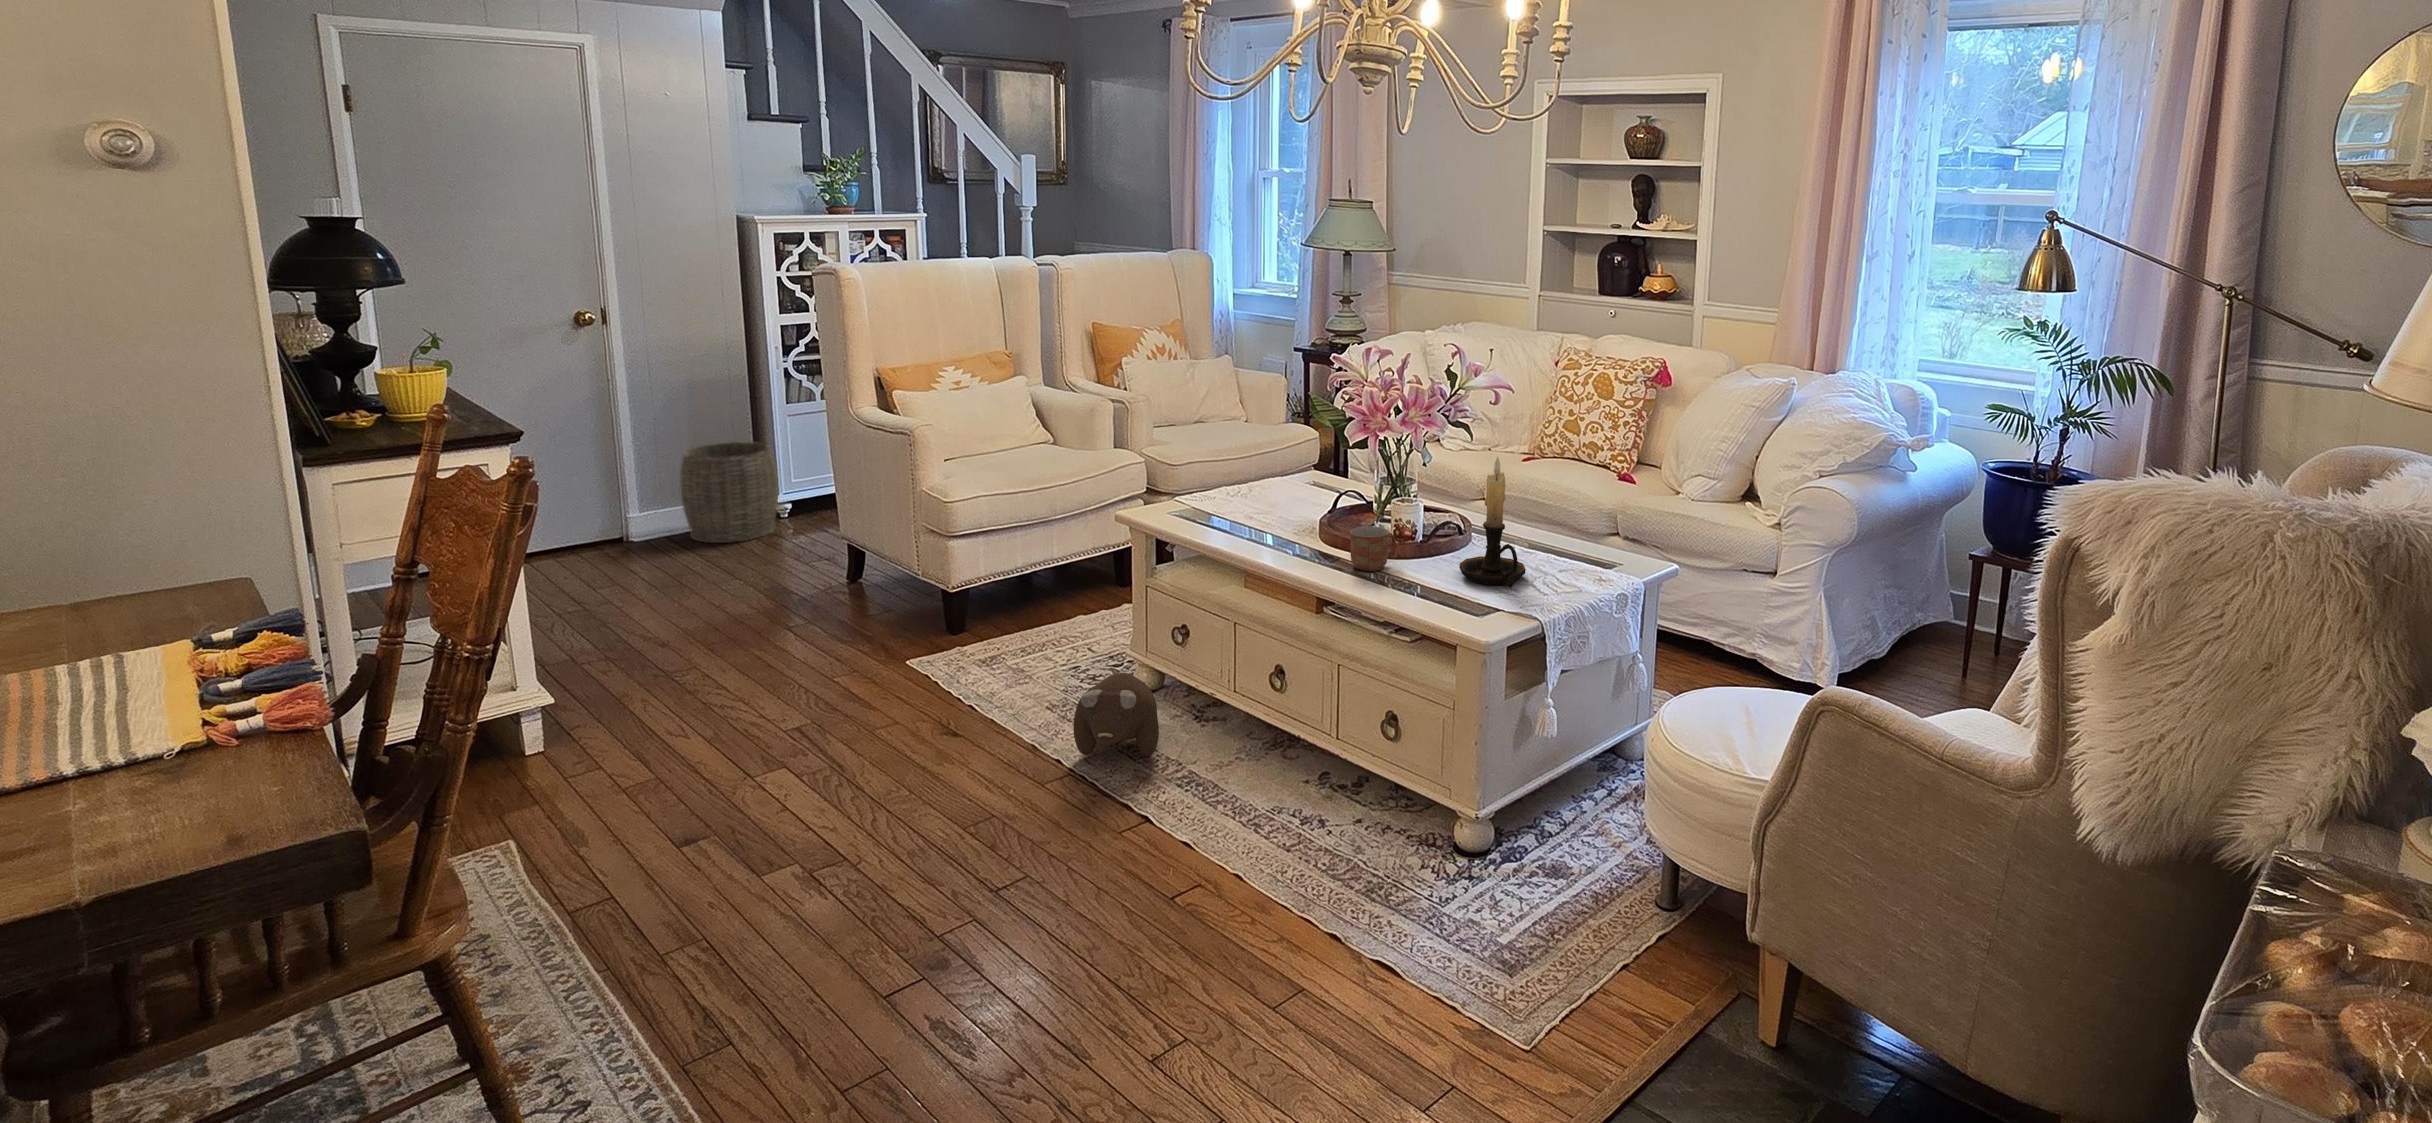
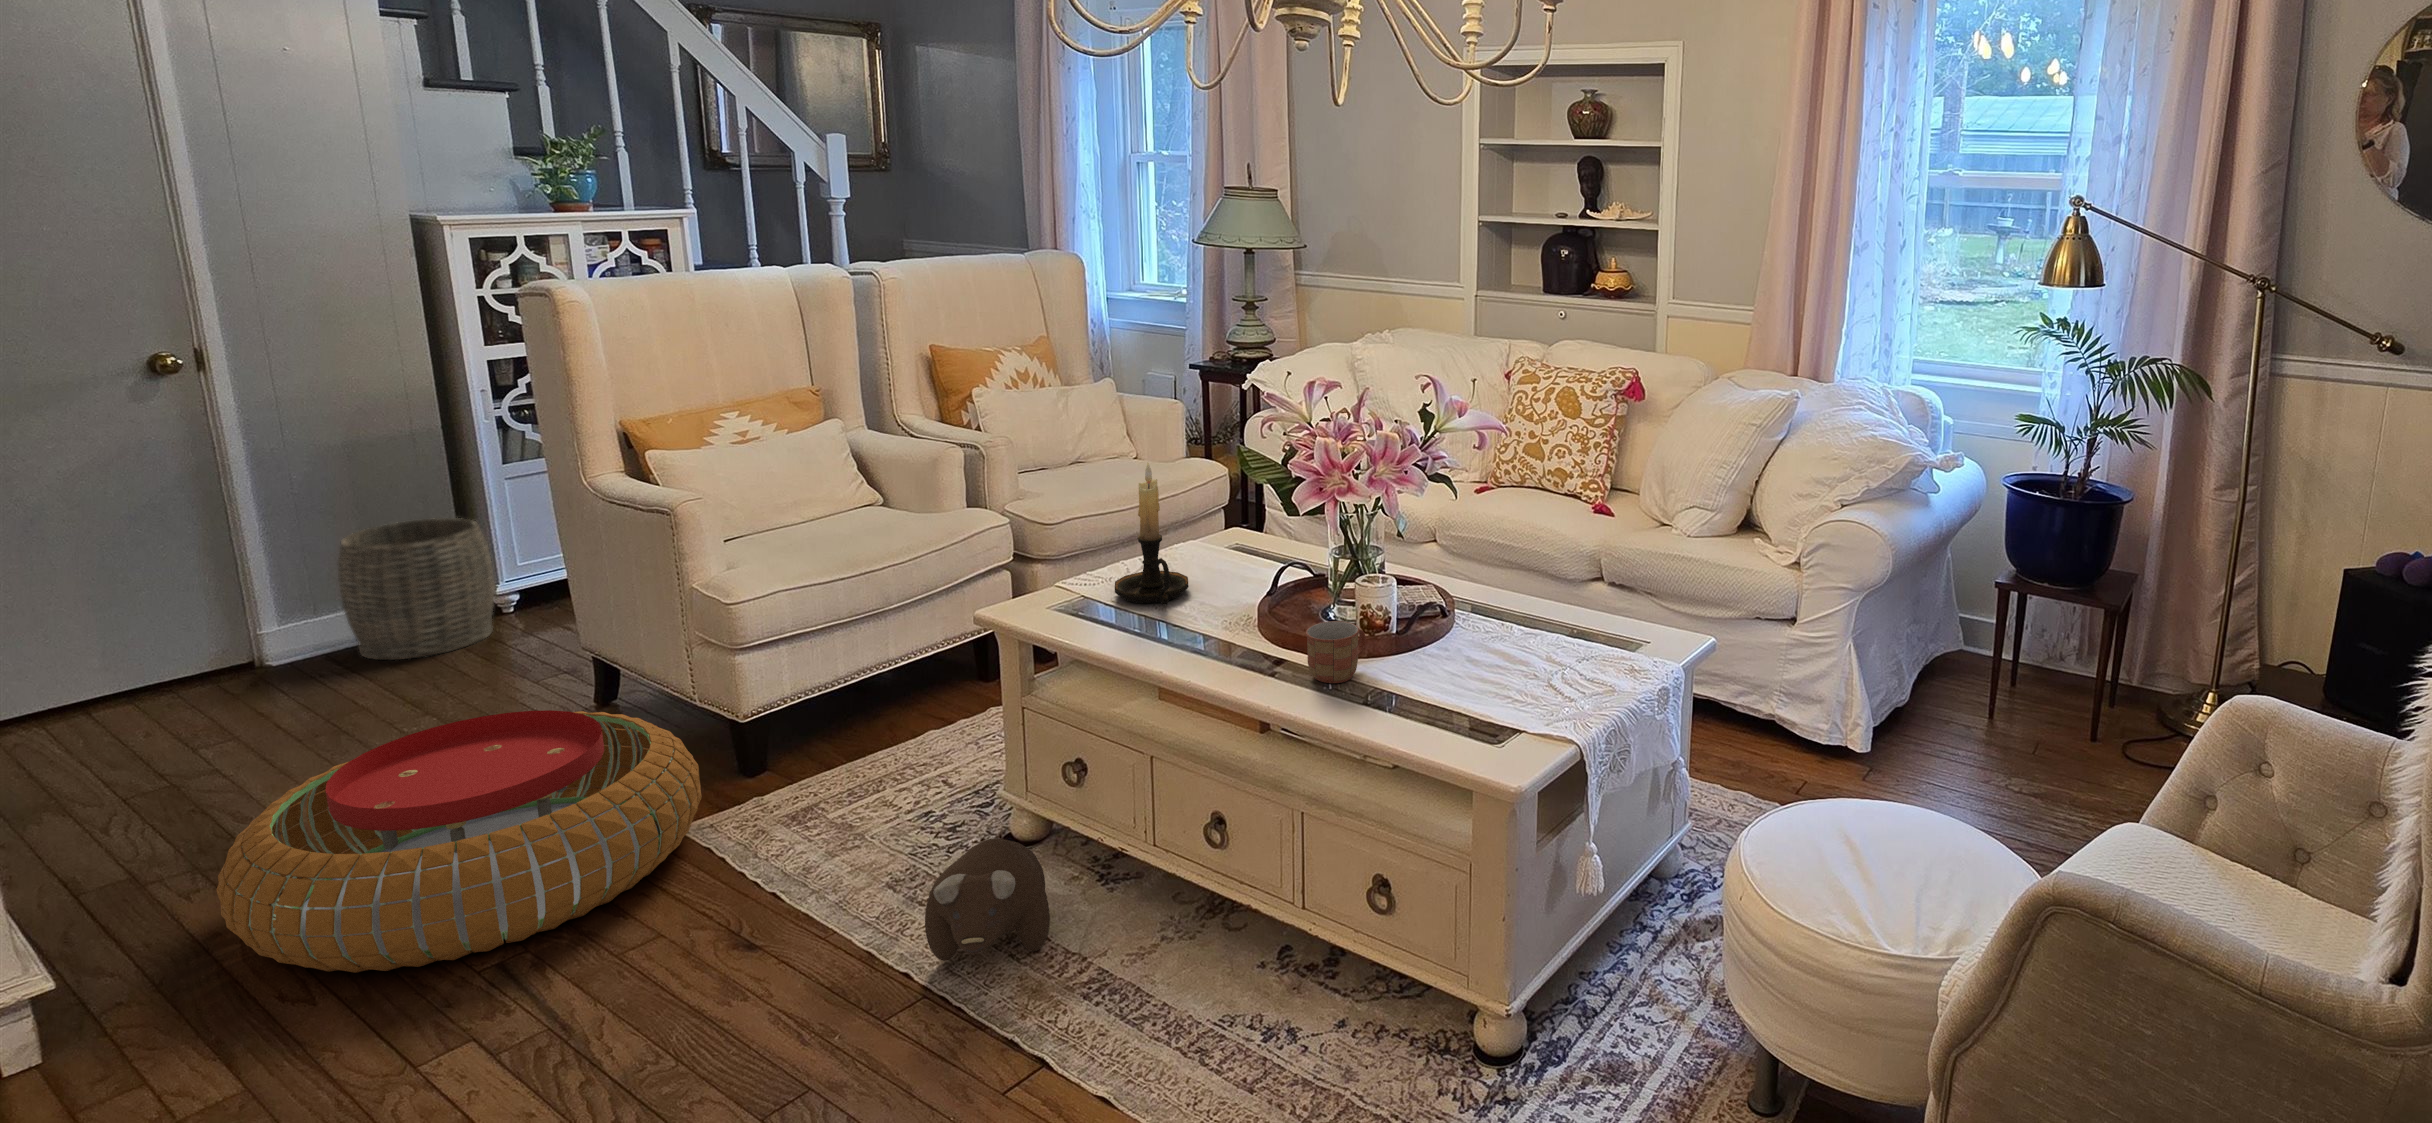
candle holder: present [1459,456,1526,588] -> present [1115,463,1189,605]
pouf: none [635,568,924,724] -> present [216,710,702,973]

